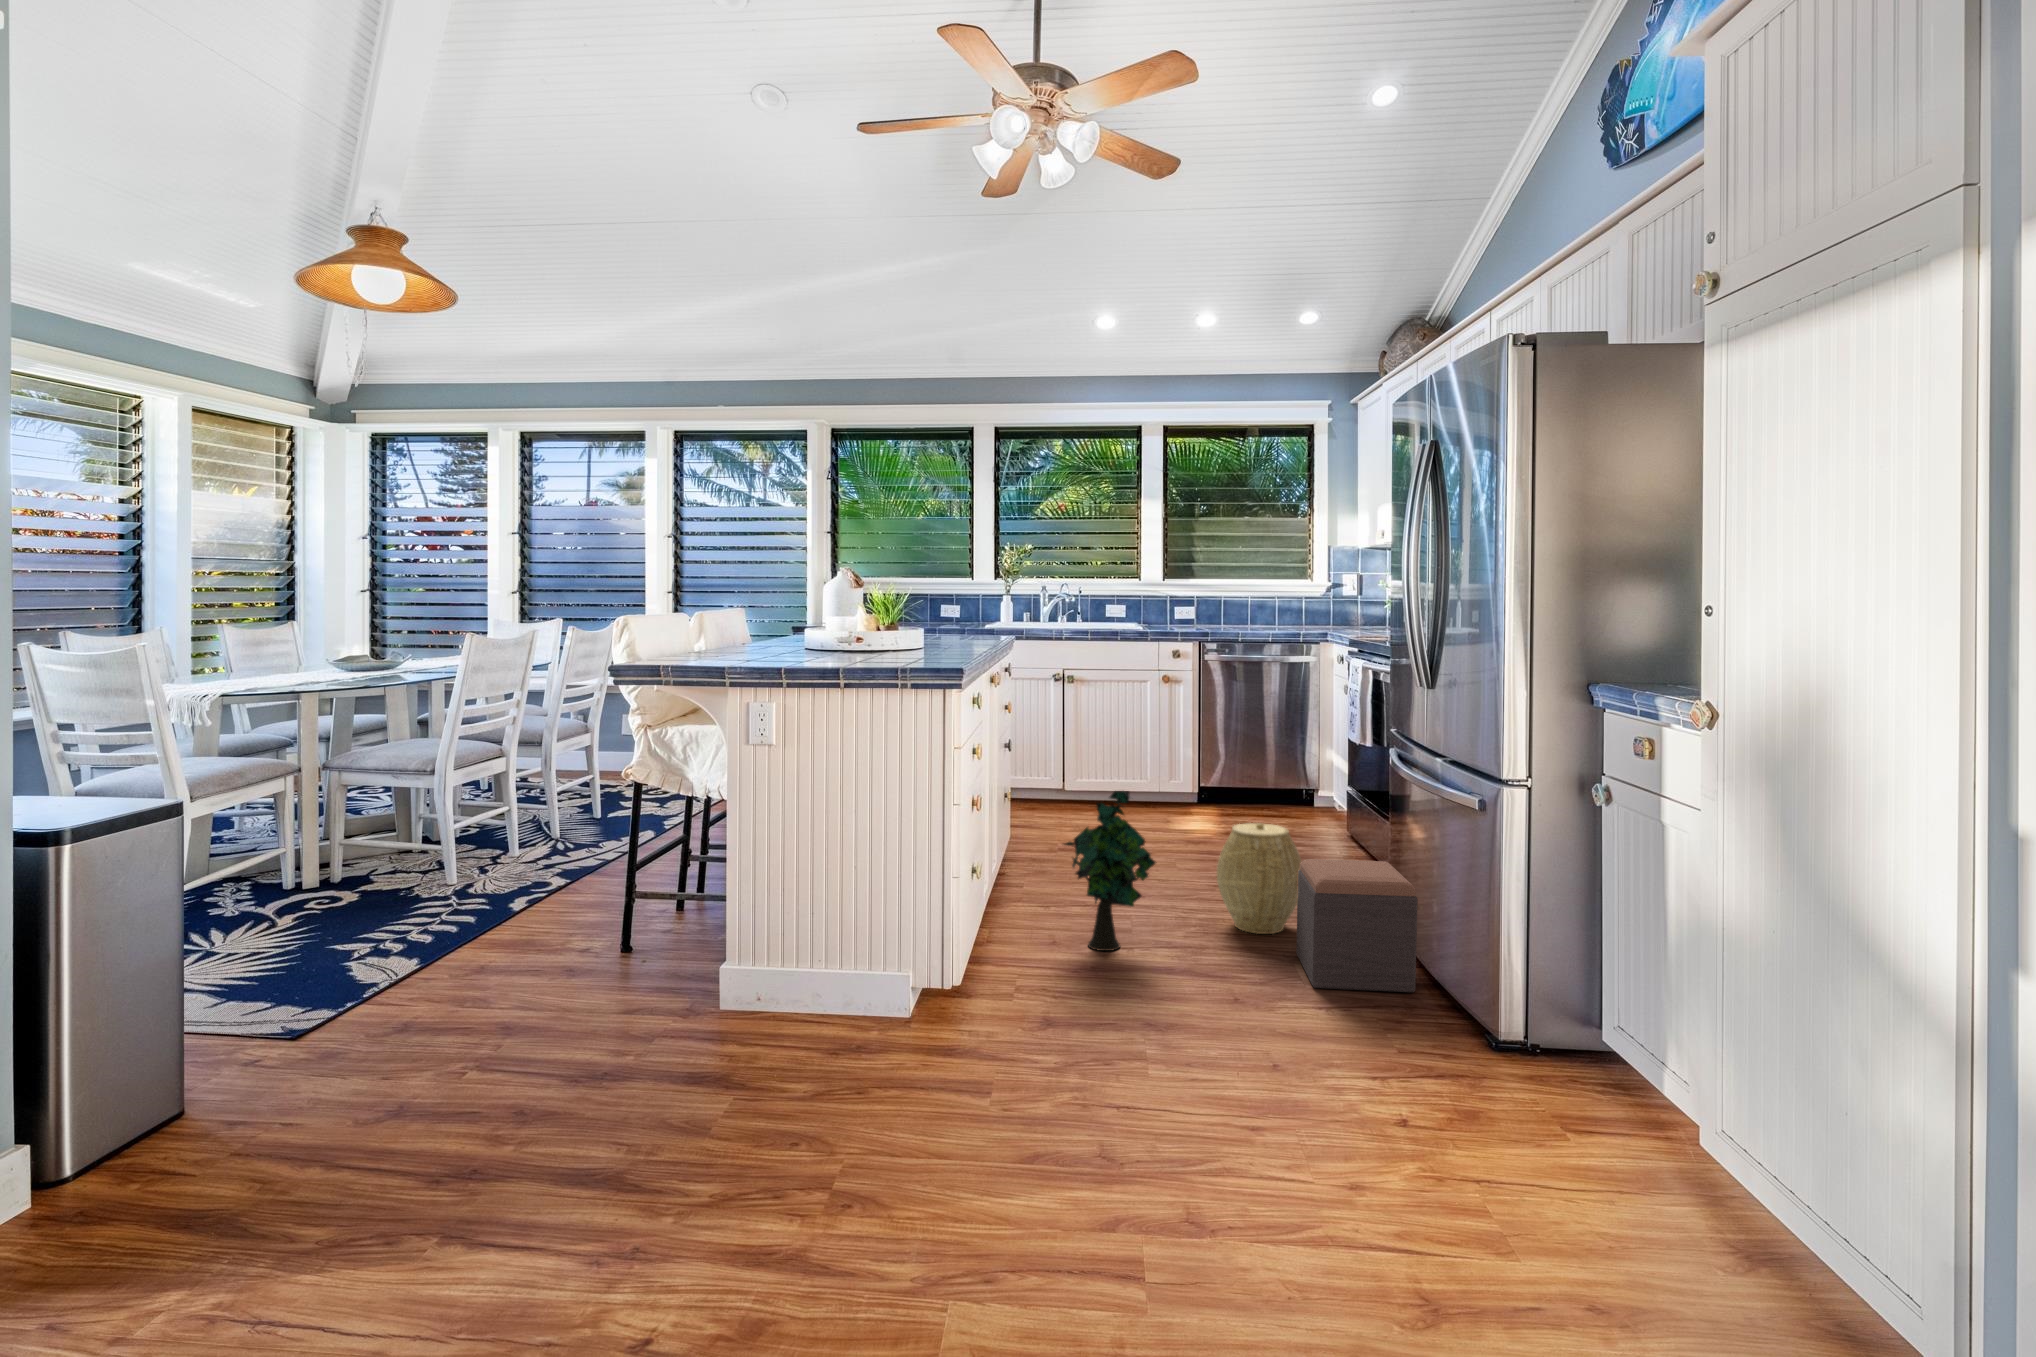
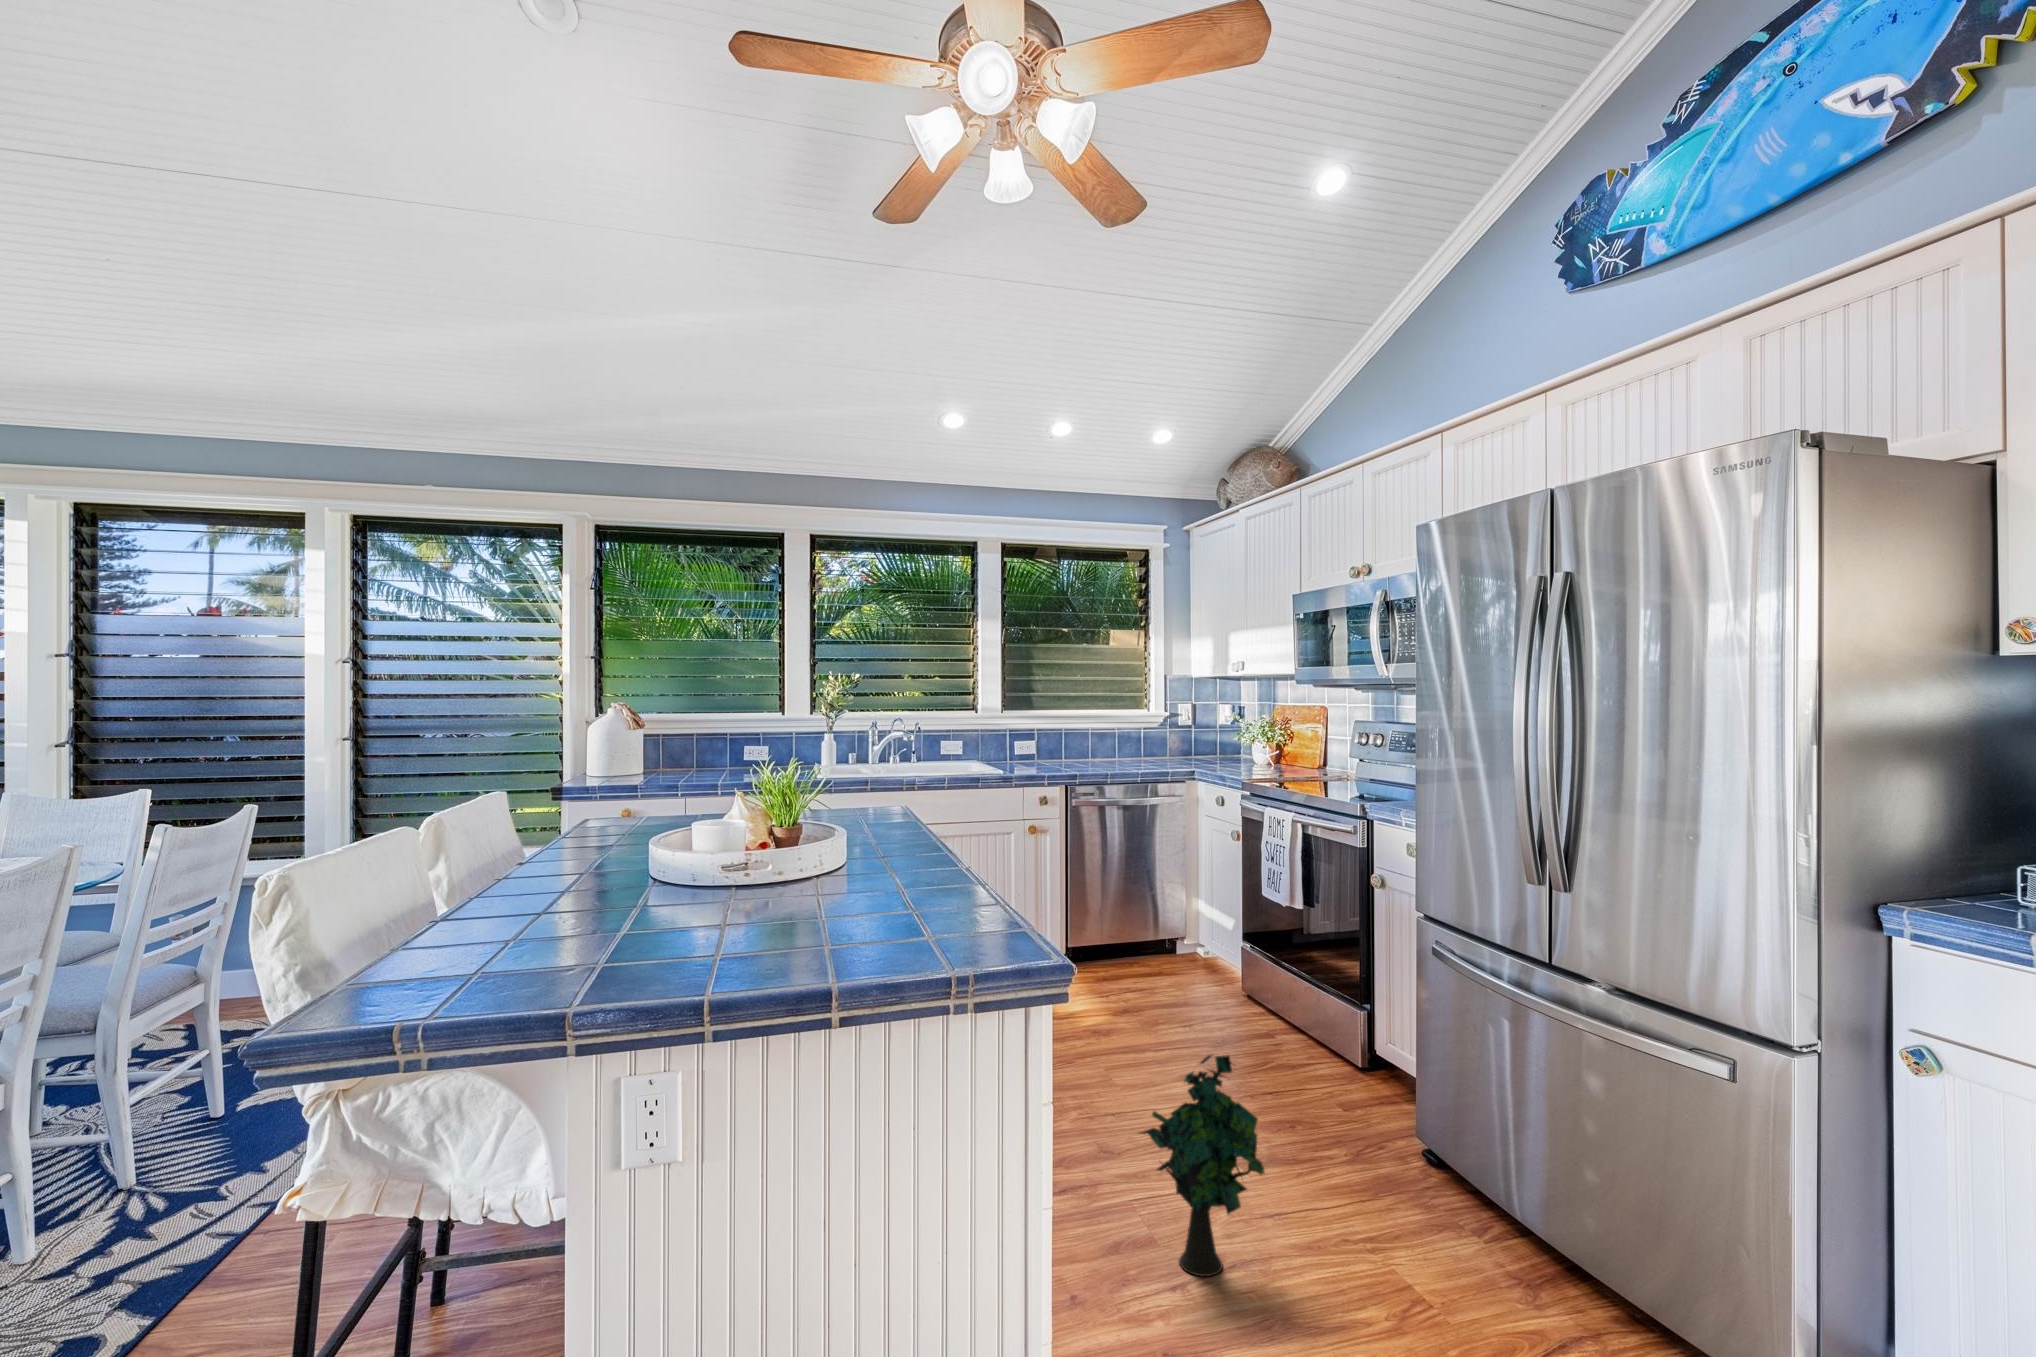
woven basket: present [1217,823,1301,934] -> none [1272,1050,1378,1195]
footstool: present [1296,859,1418,992] -> none [1408,1098,1583,1289]

